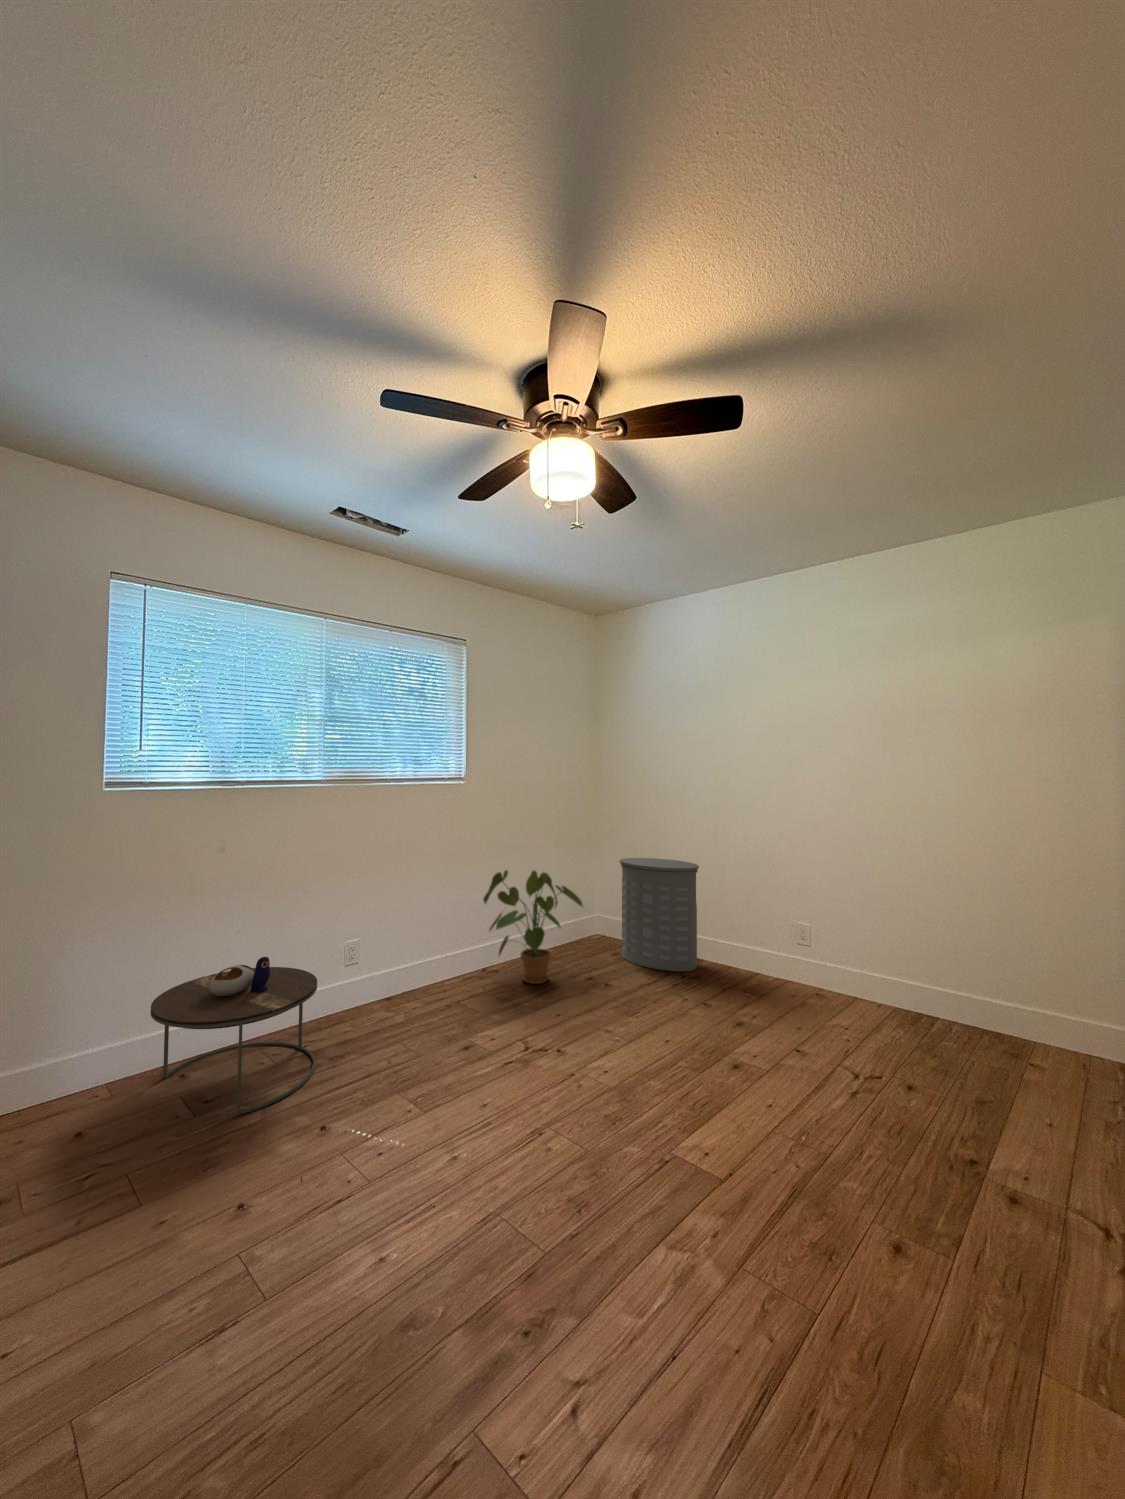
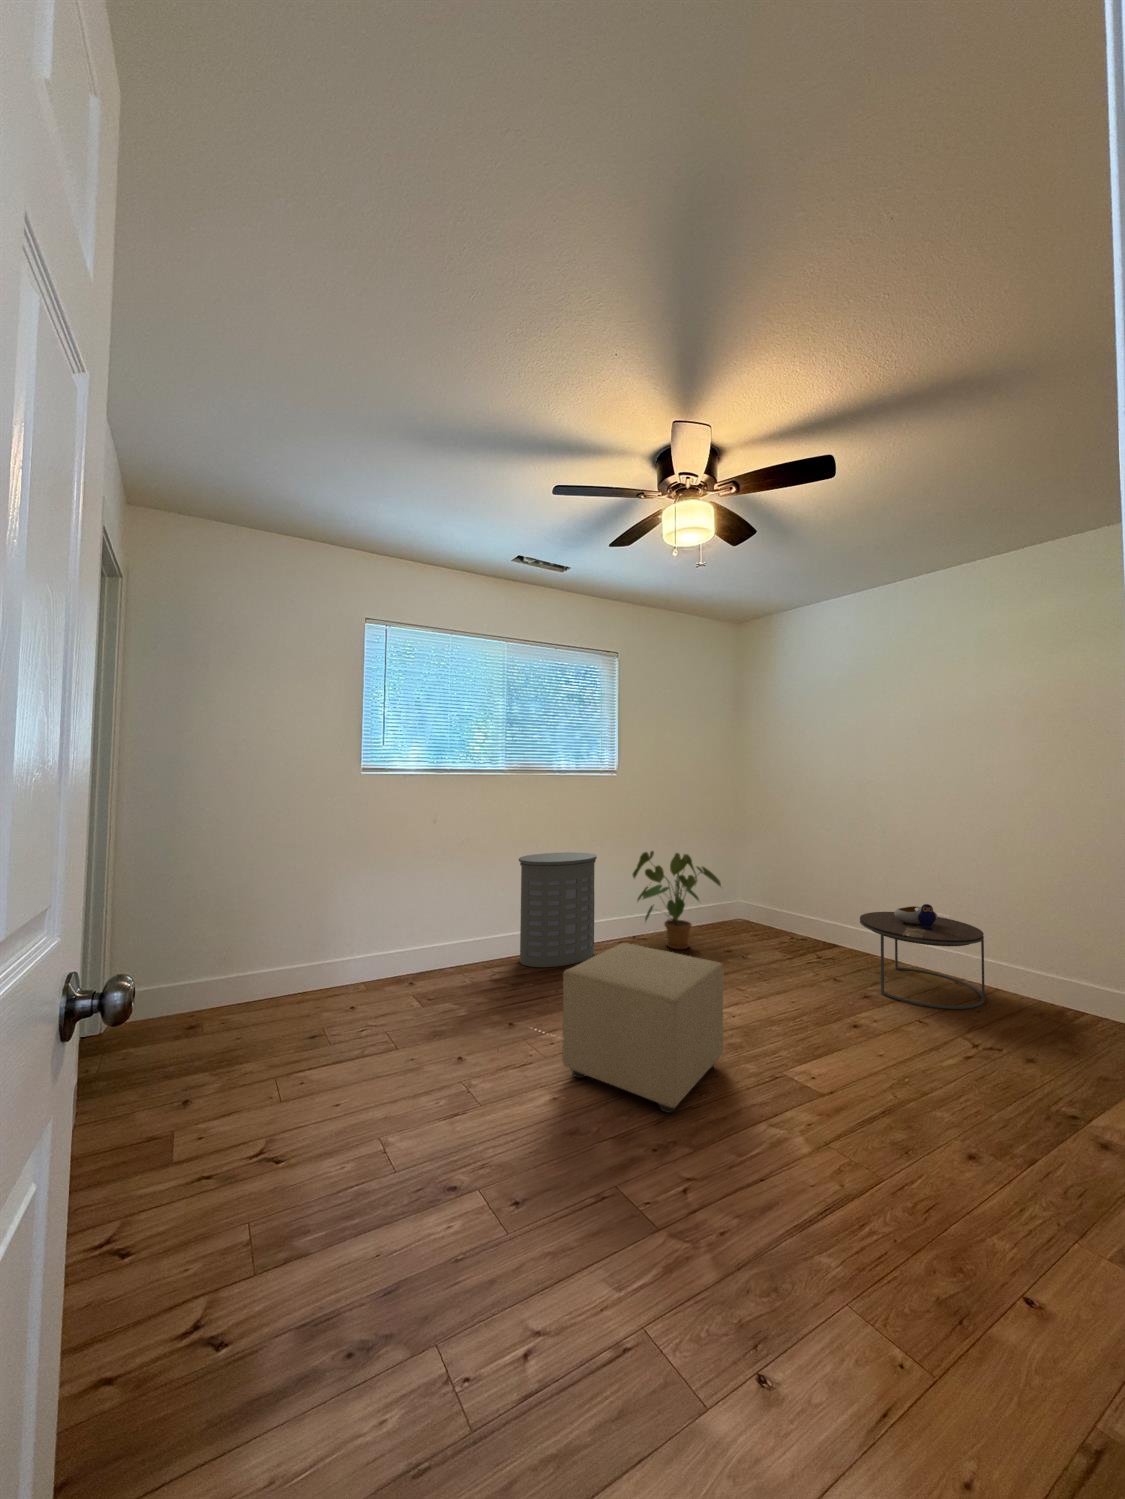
laundry hamper: present [619,858,699,971] -> present [519,852,597,967]
side table: present [151,957,317,1115] -> present [860,904,985,1009]
ottoman: none [394,1002,601,1241] -> present [562,943,724,1113]

